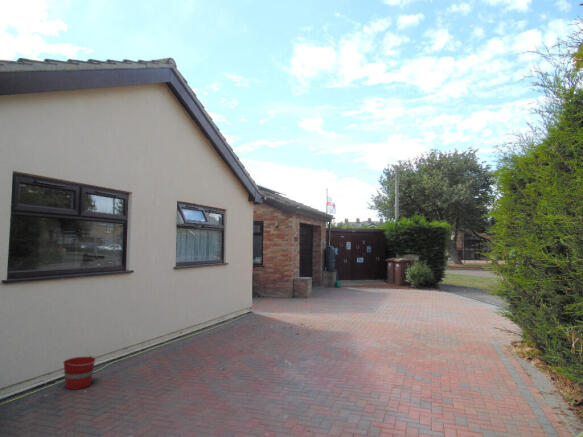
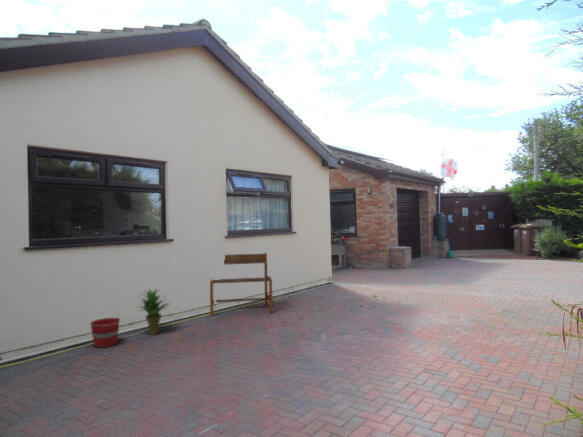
bench: none [158,286,225,351] -> present [210,253,273,316]
potted plant: none [103,324,140,372] -> present [141,290,168,334]

